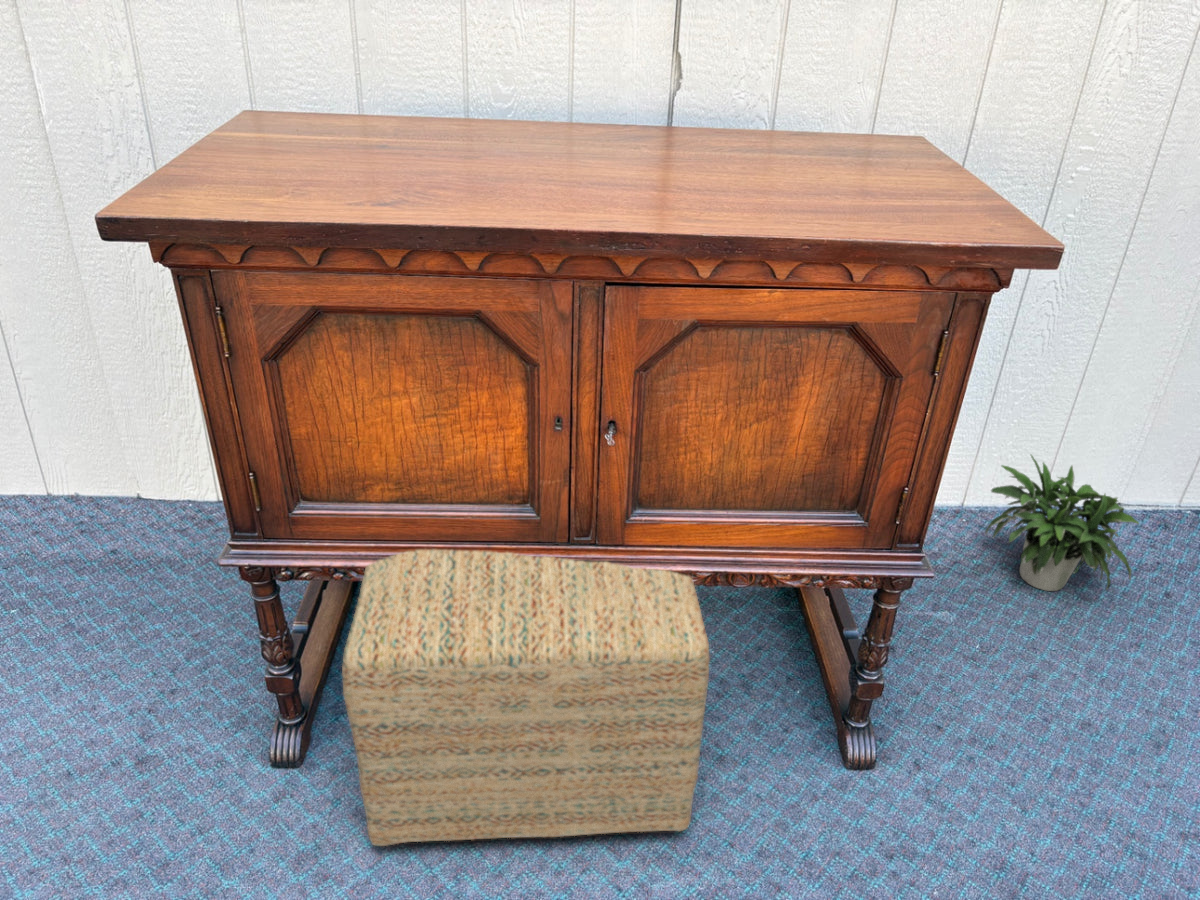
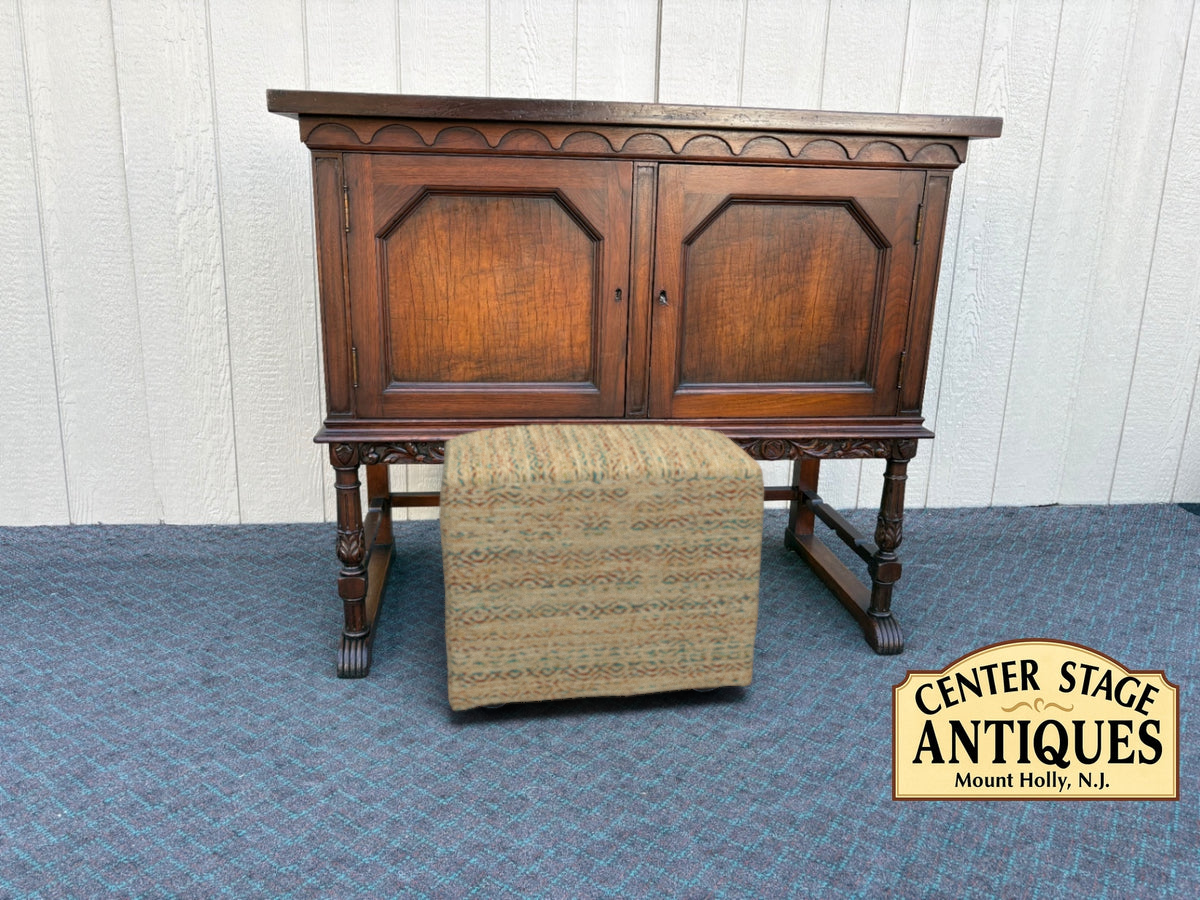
potted plant: present [985,455,1139,591] -> none [912,432,1083,548]

